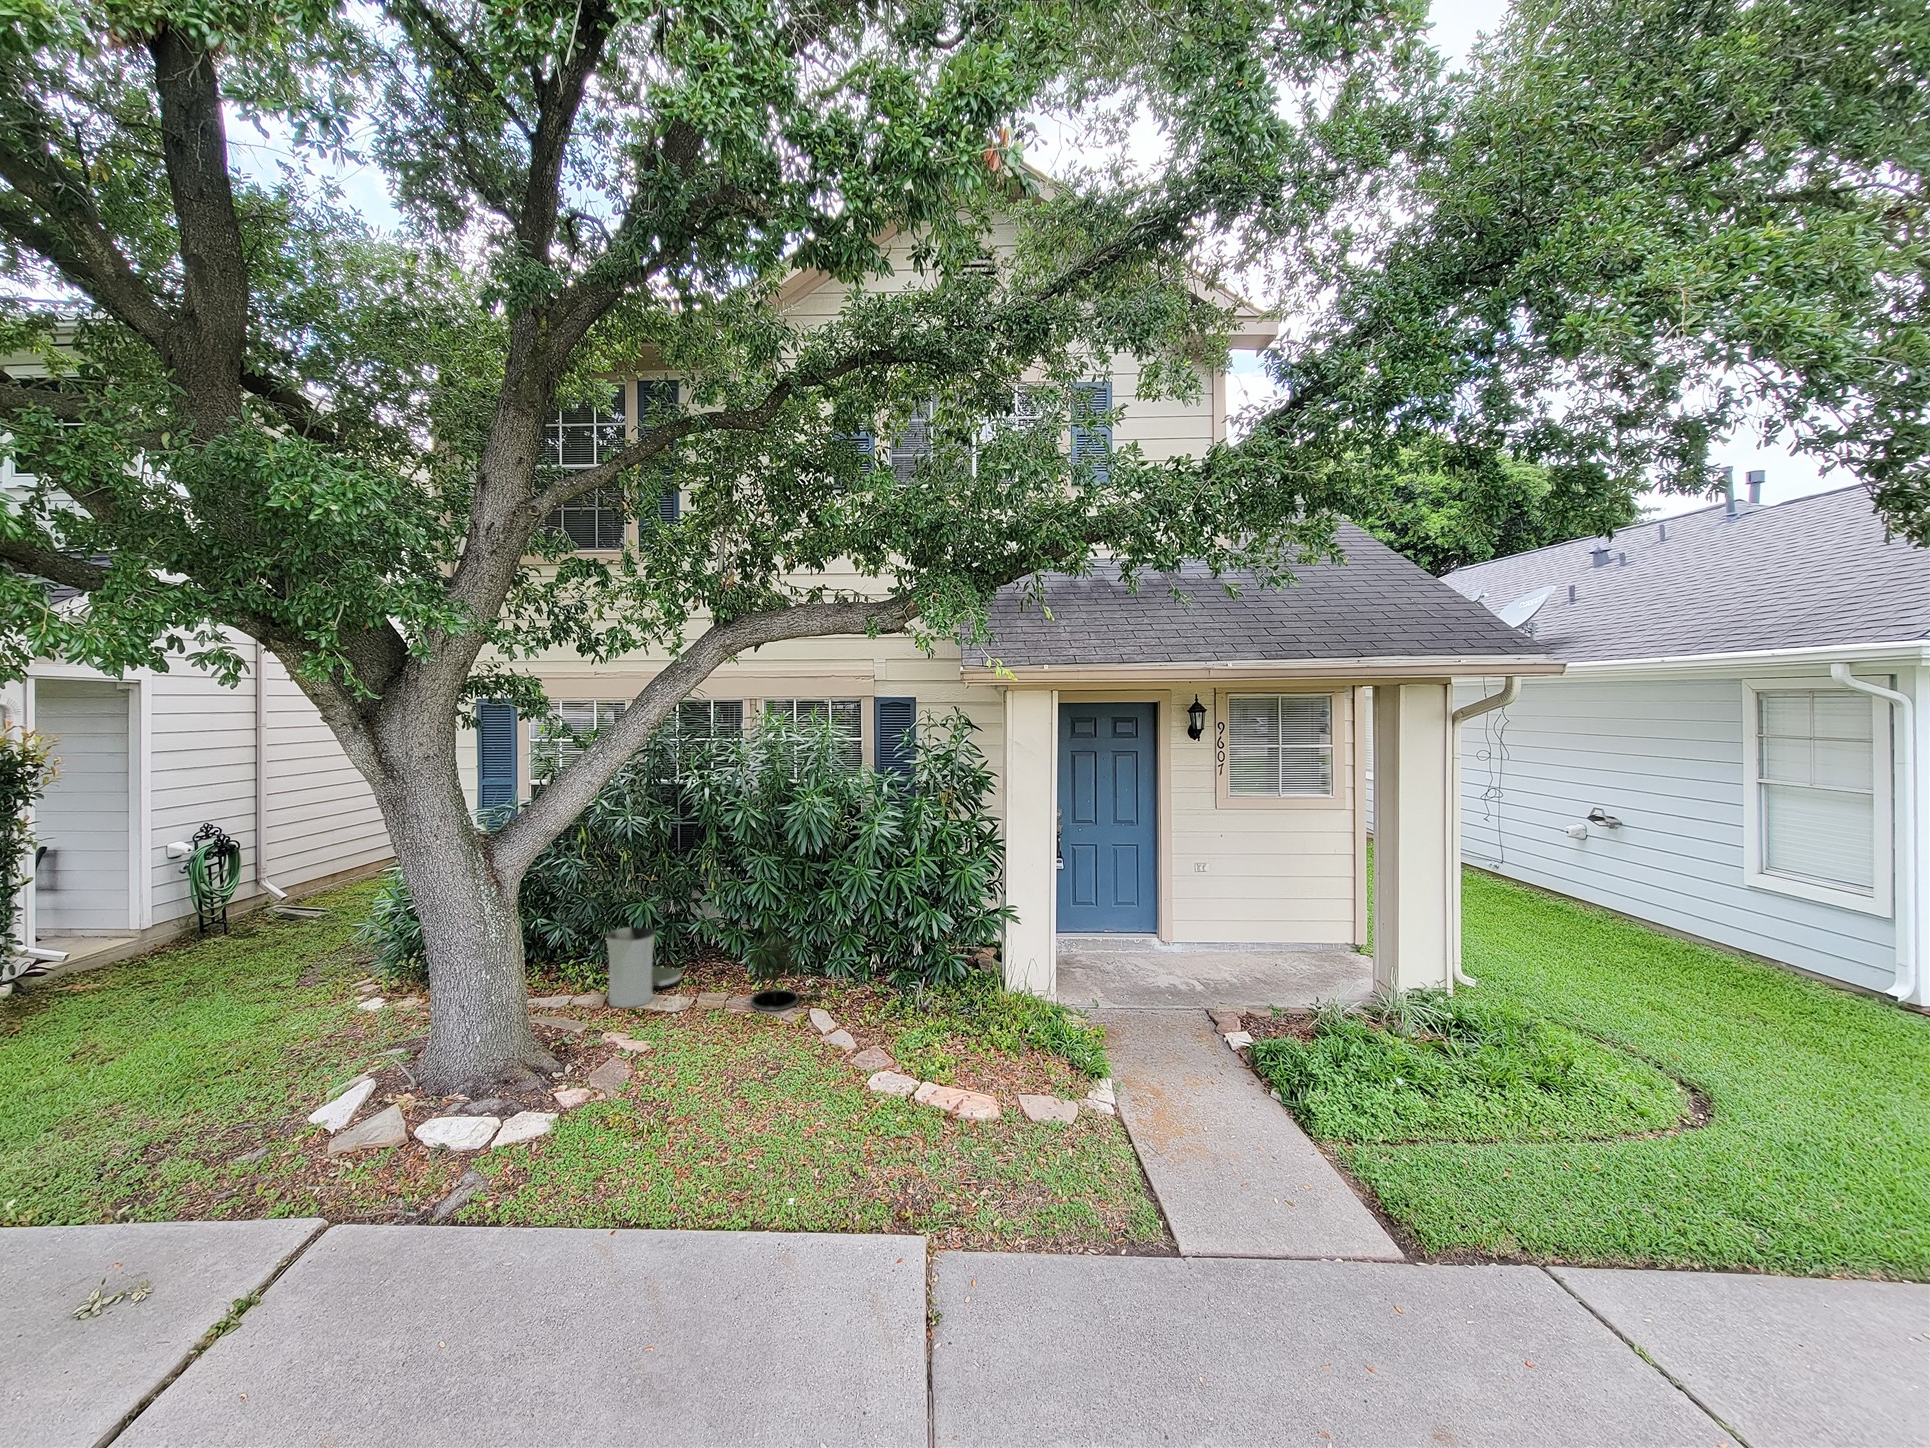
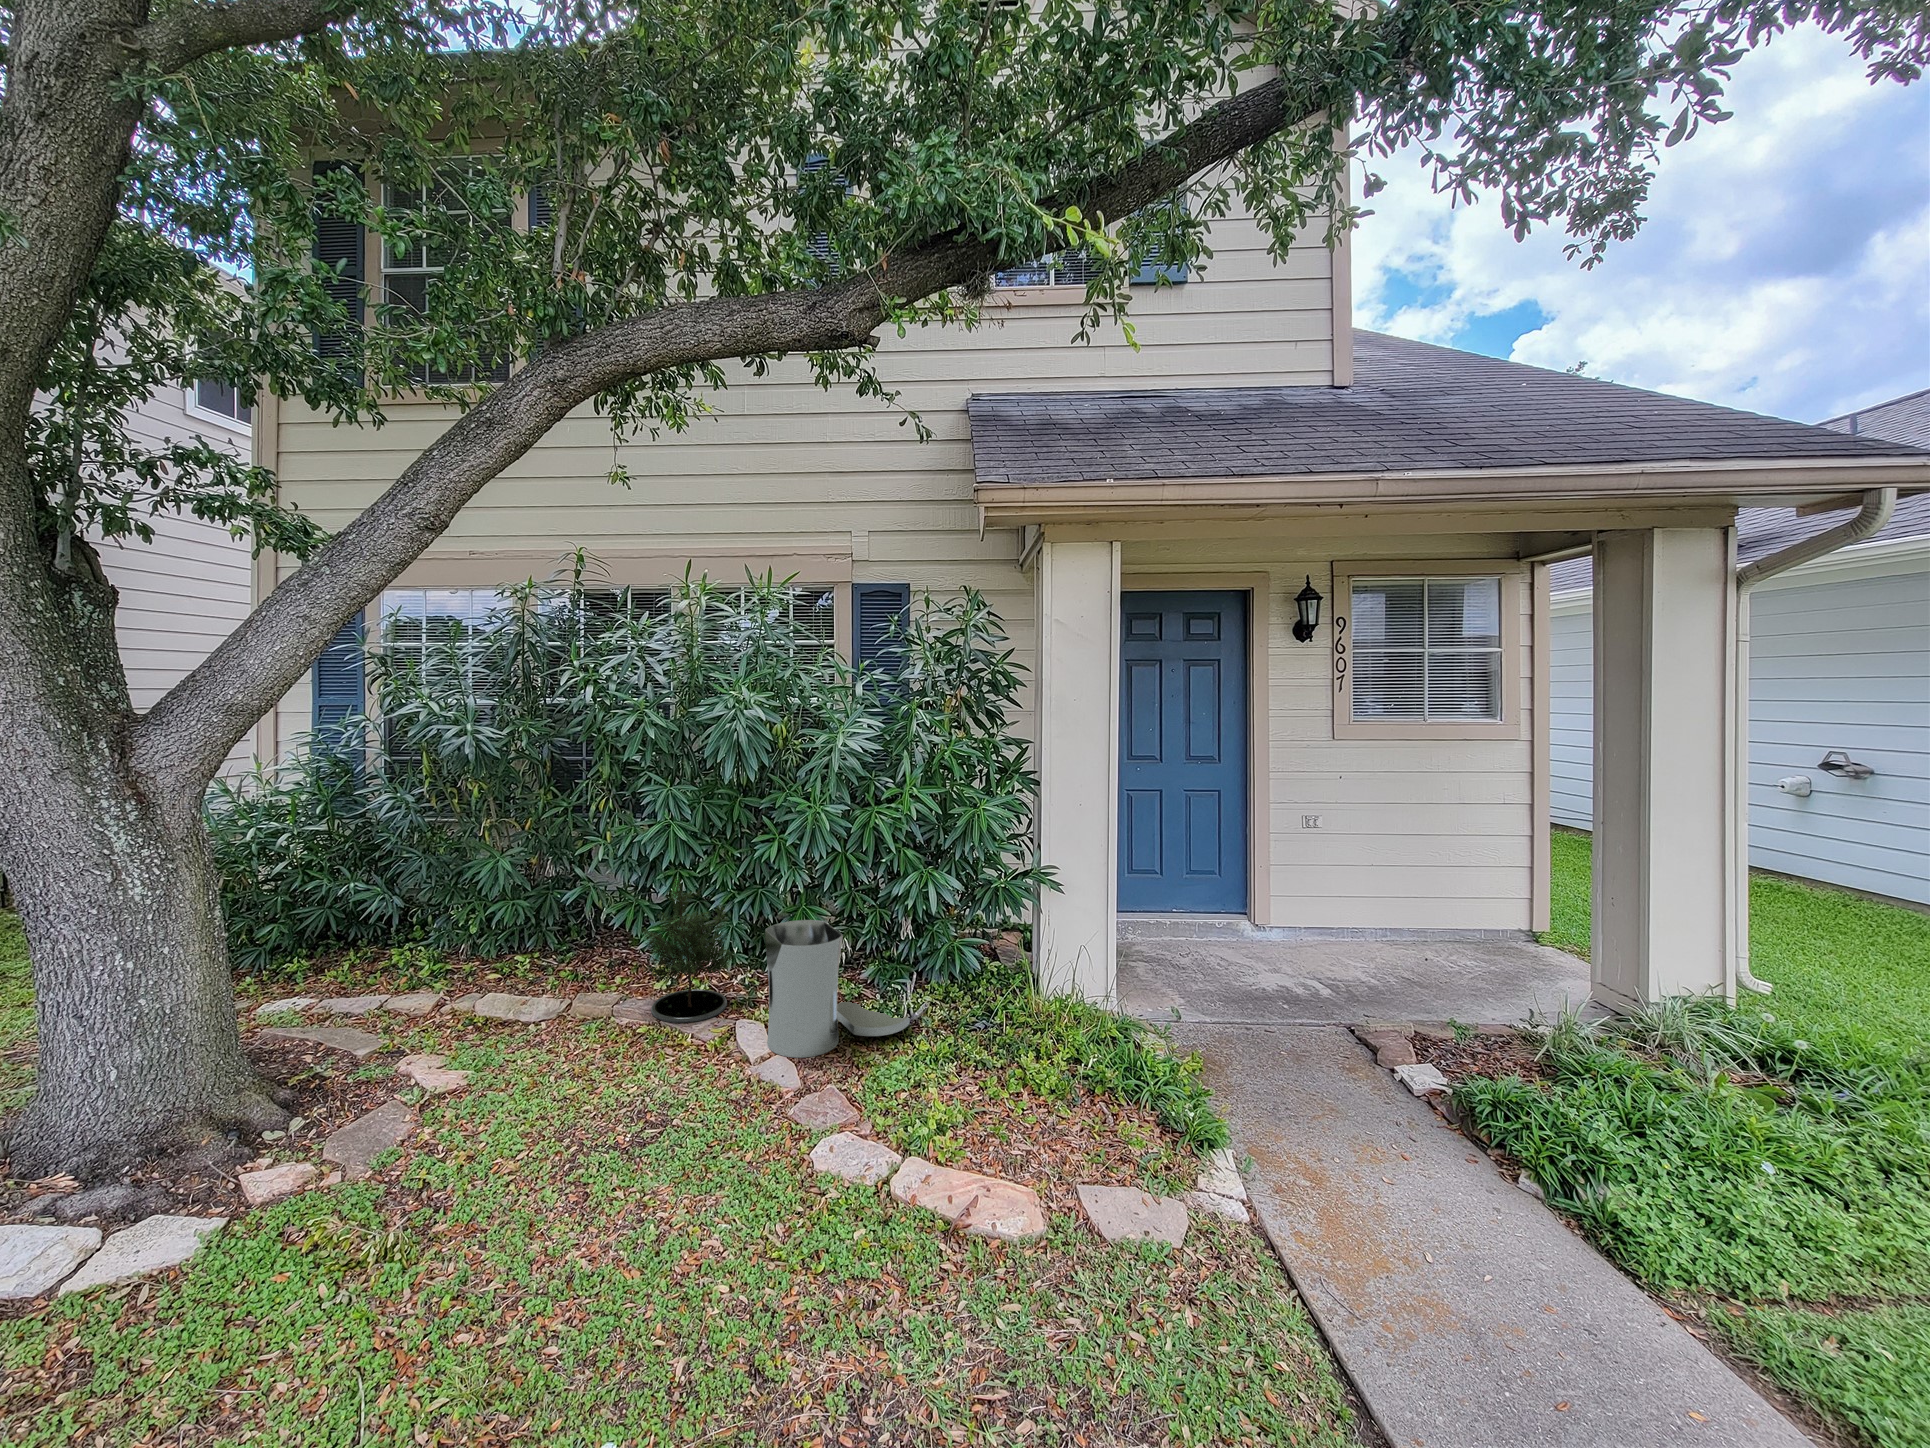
trash can: present [606,927,681,1008] -> present [765,920,910,1058]

